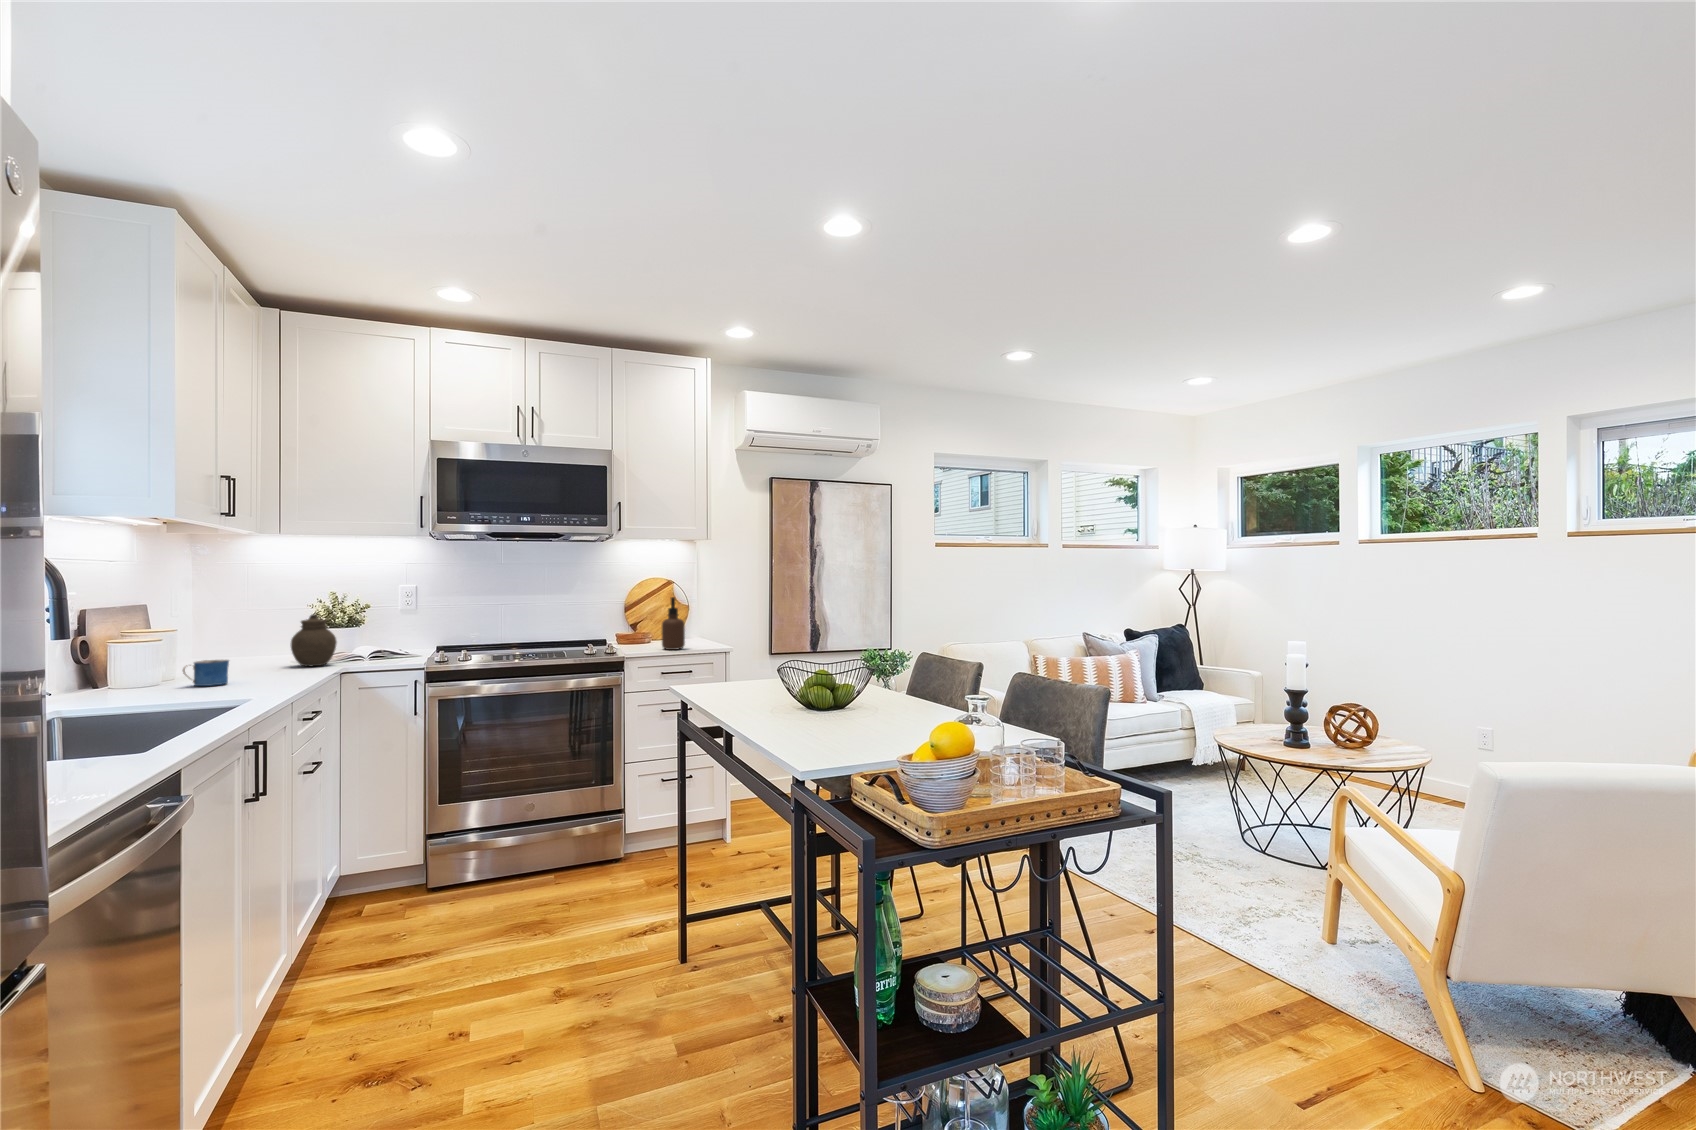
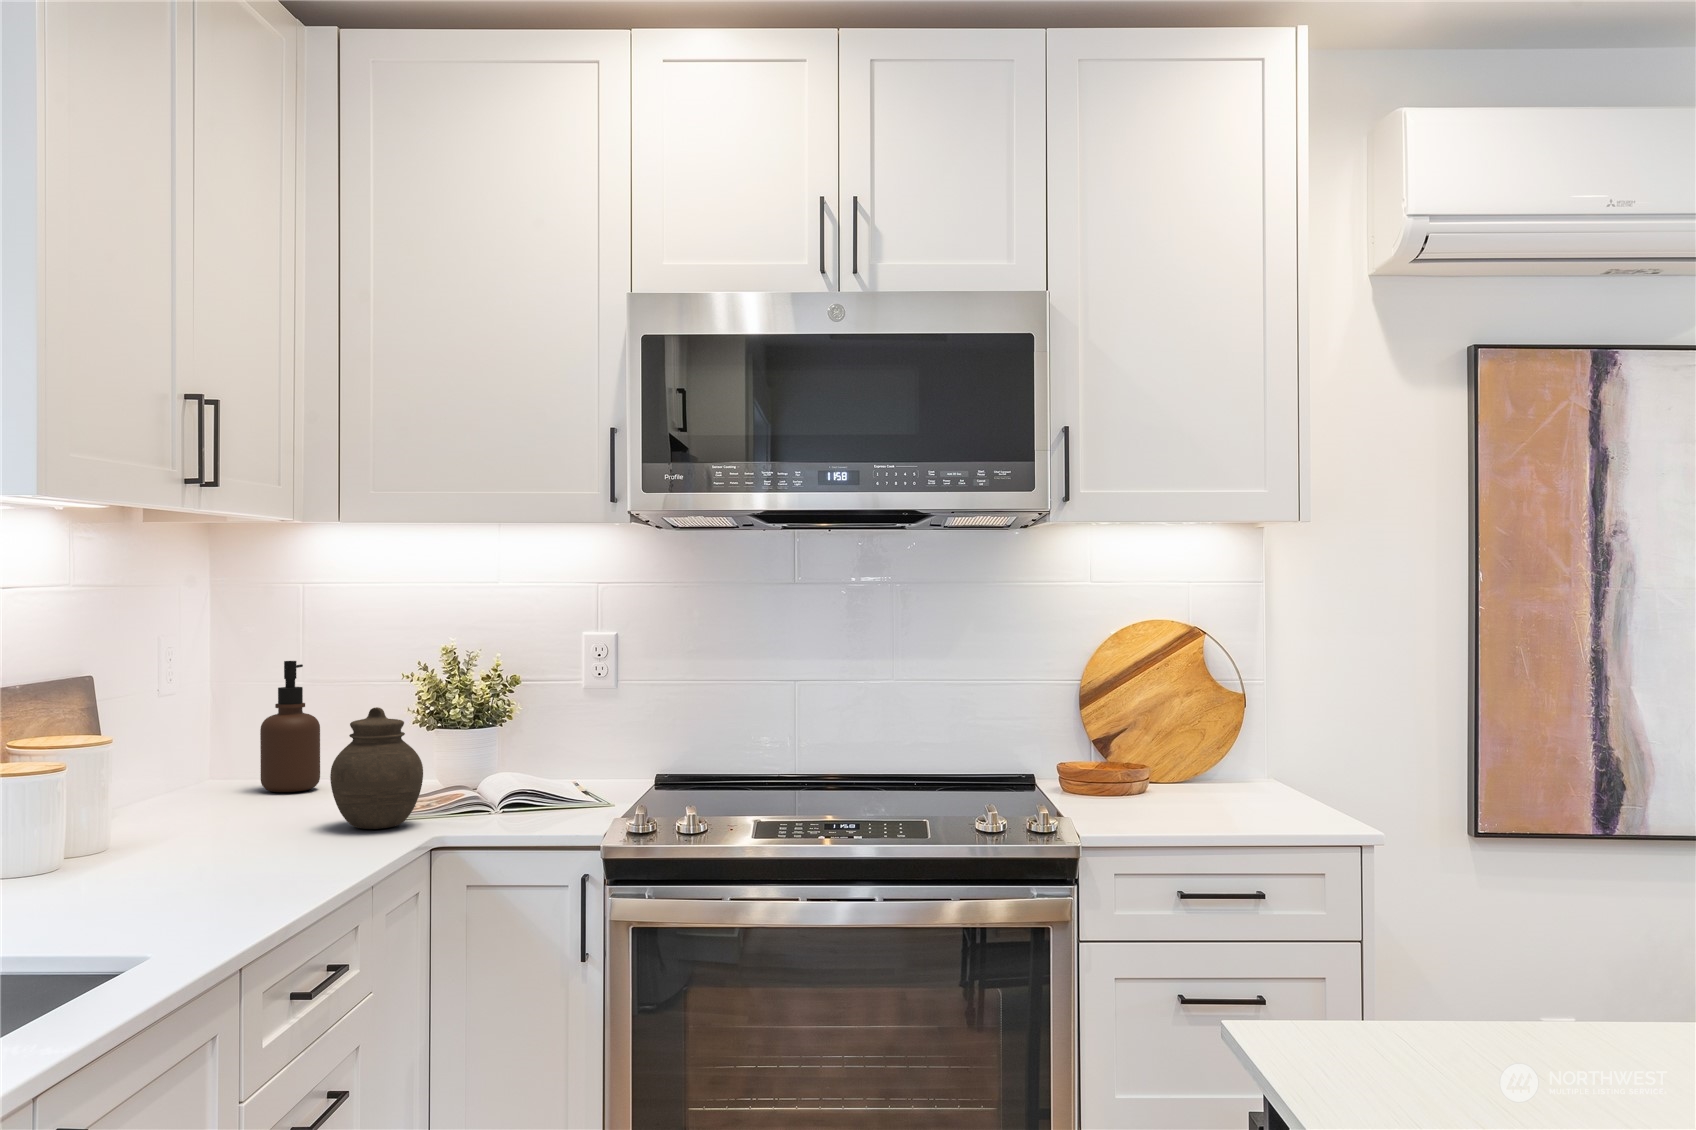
soap dispenser: present [662,597,685,650] -> present [260,661,320,792]
mug: present [183,660,229,686] -> none [56,825,154,892]

